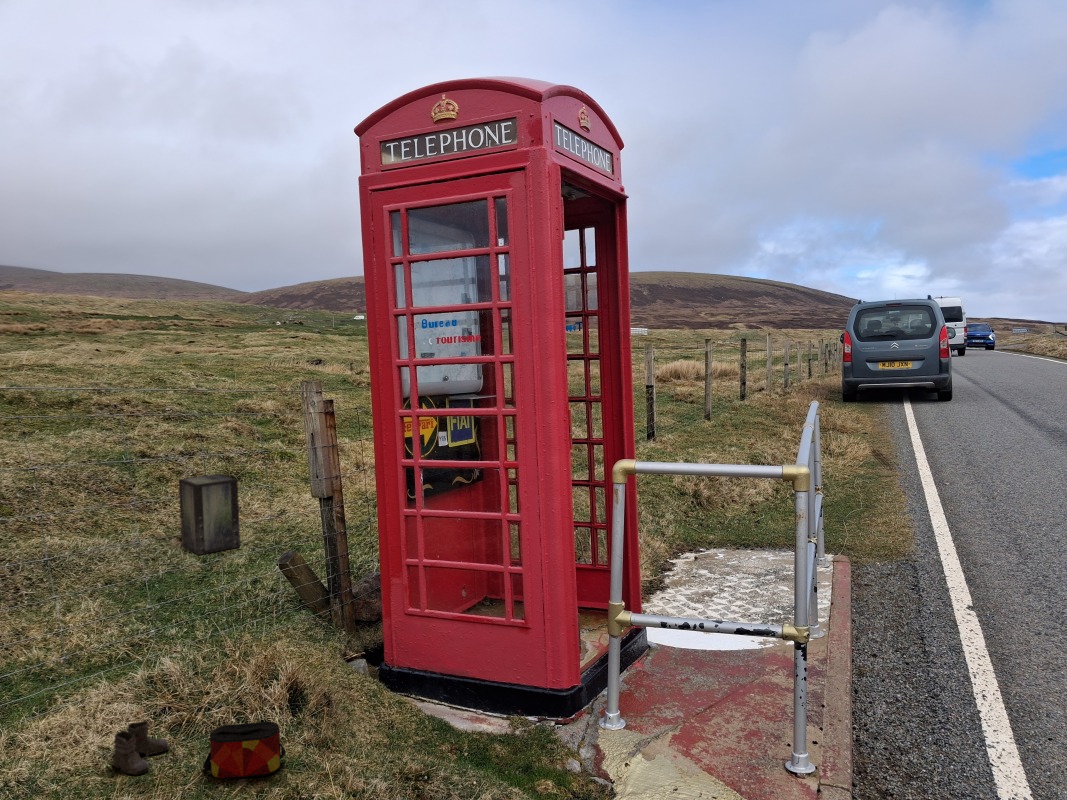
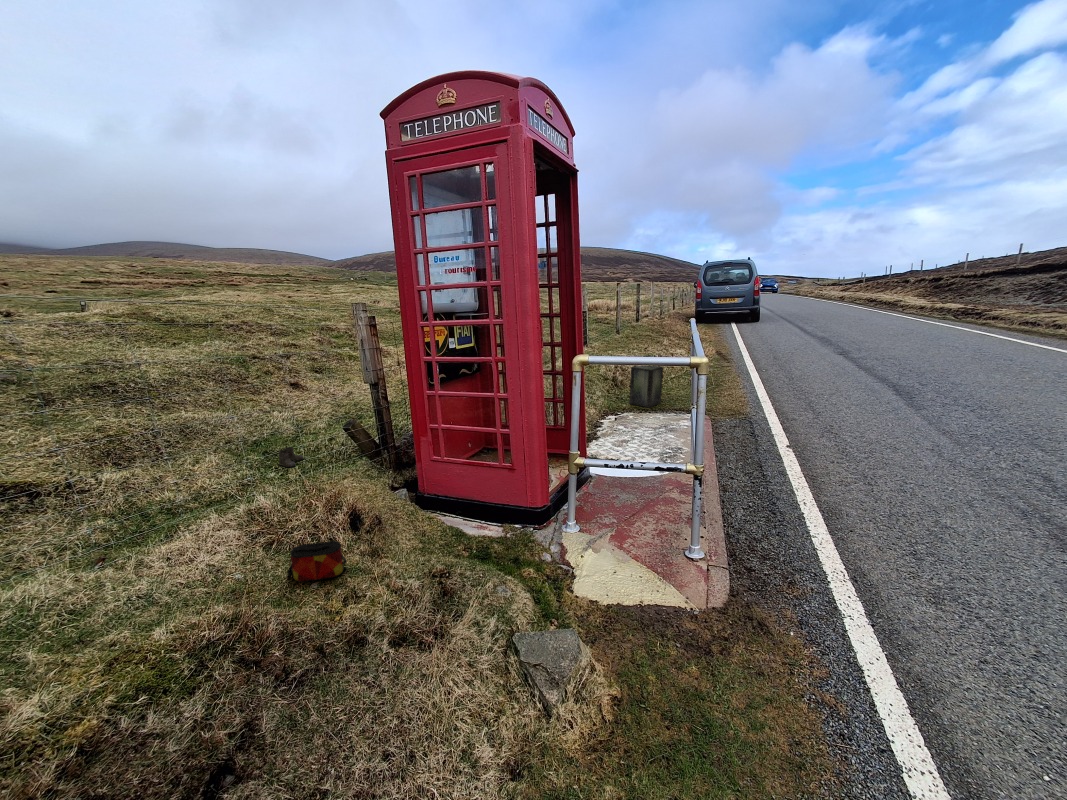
storage box: present [179,474,240,555] -> present [629,366,663,408]
boots: present [113,721,169,775] -> present [279,447,304,467]

